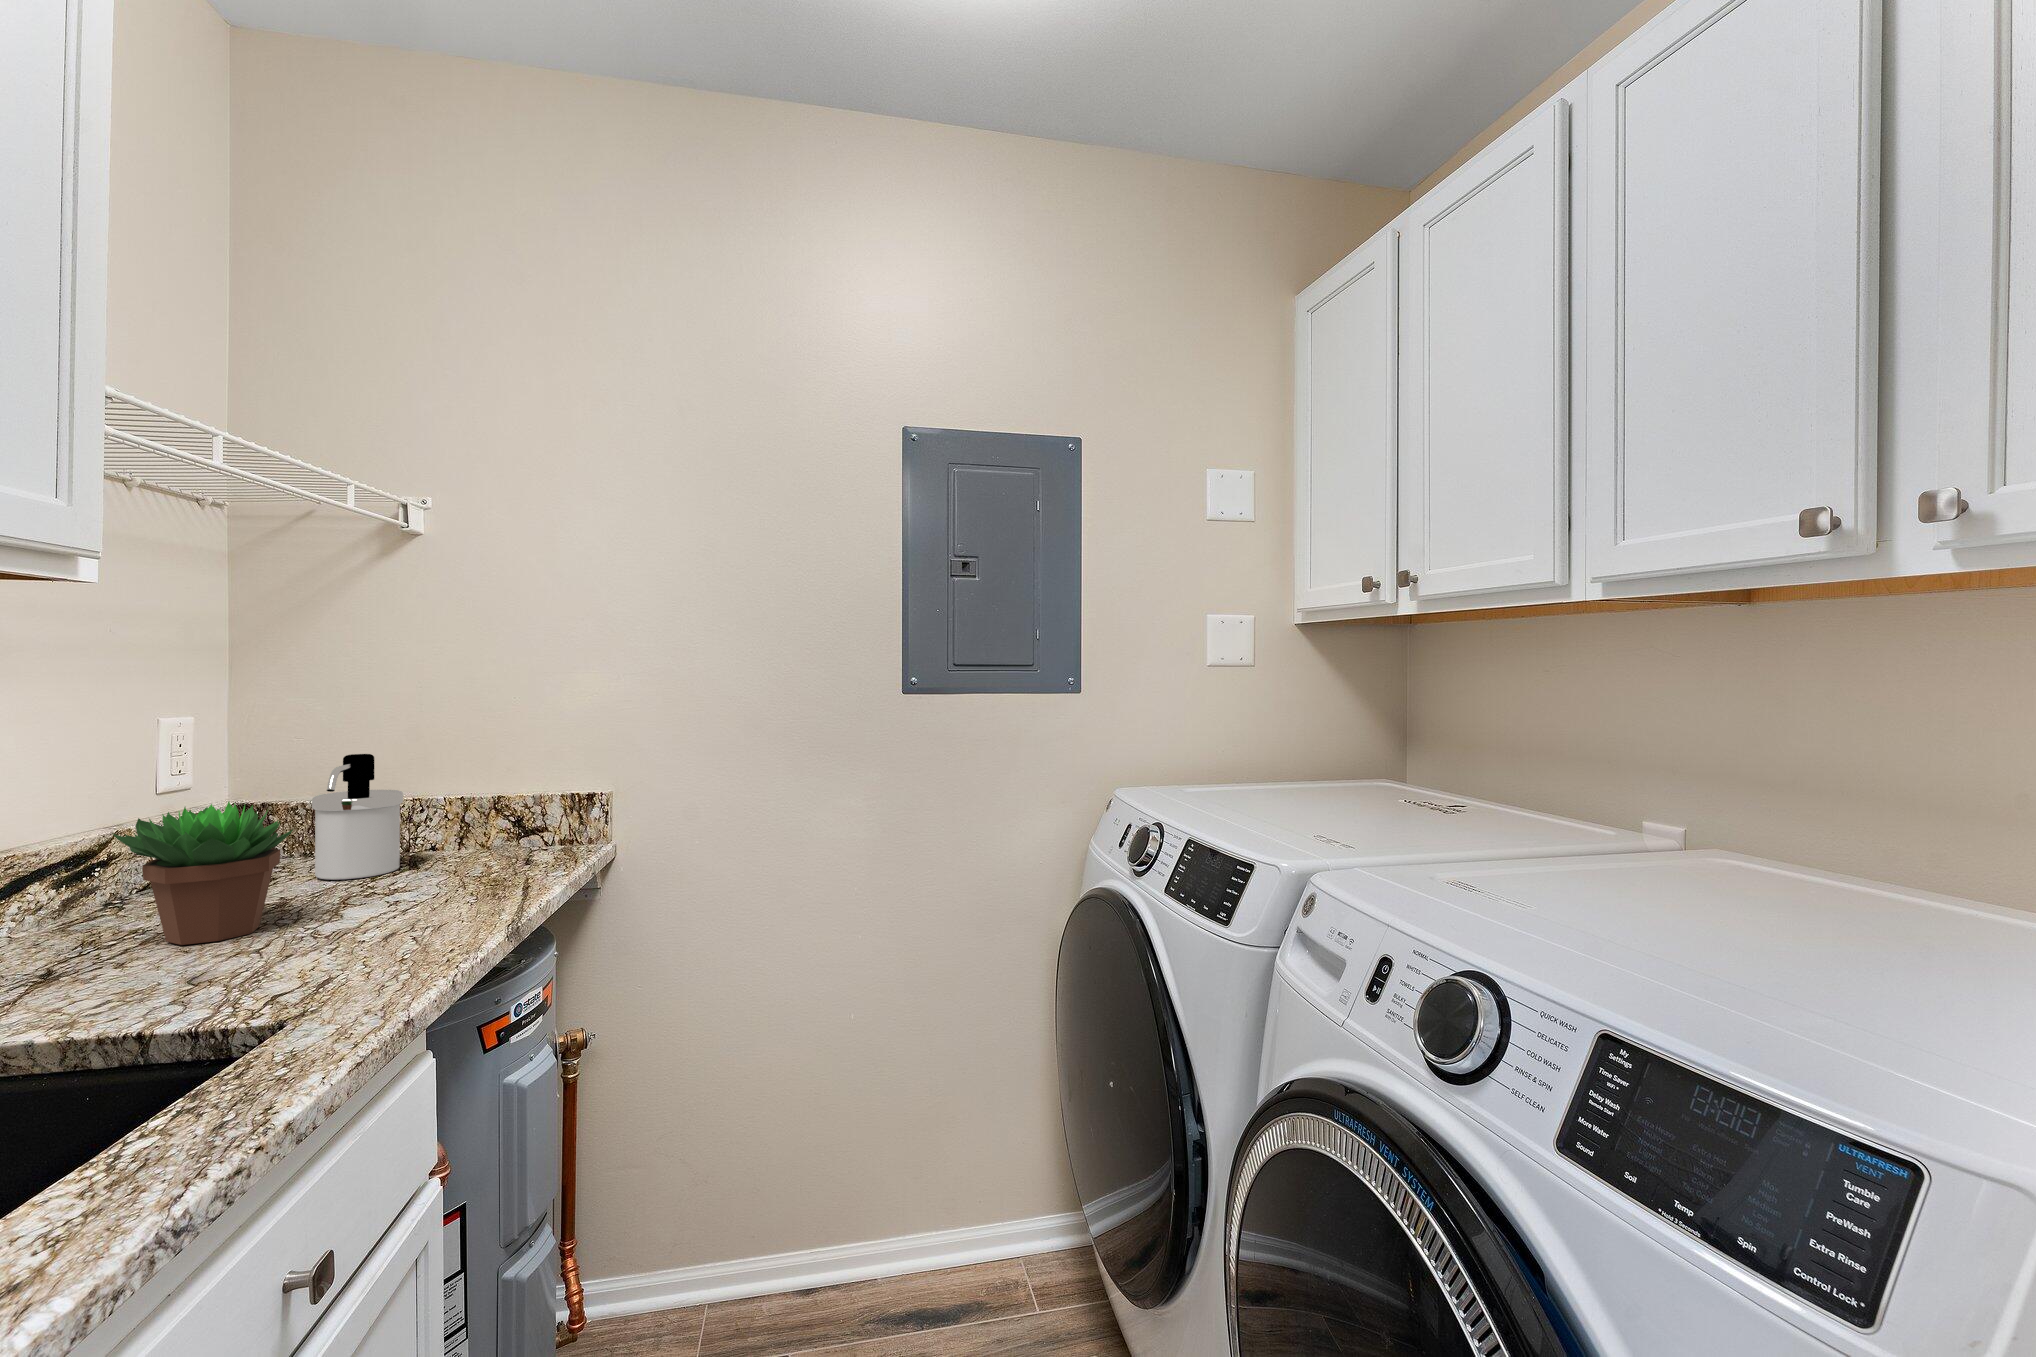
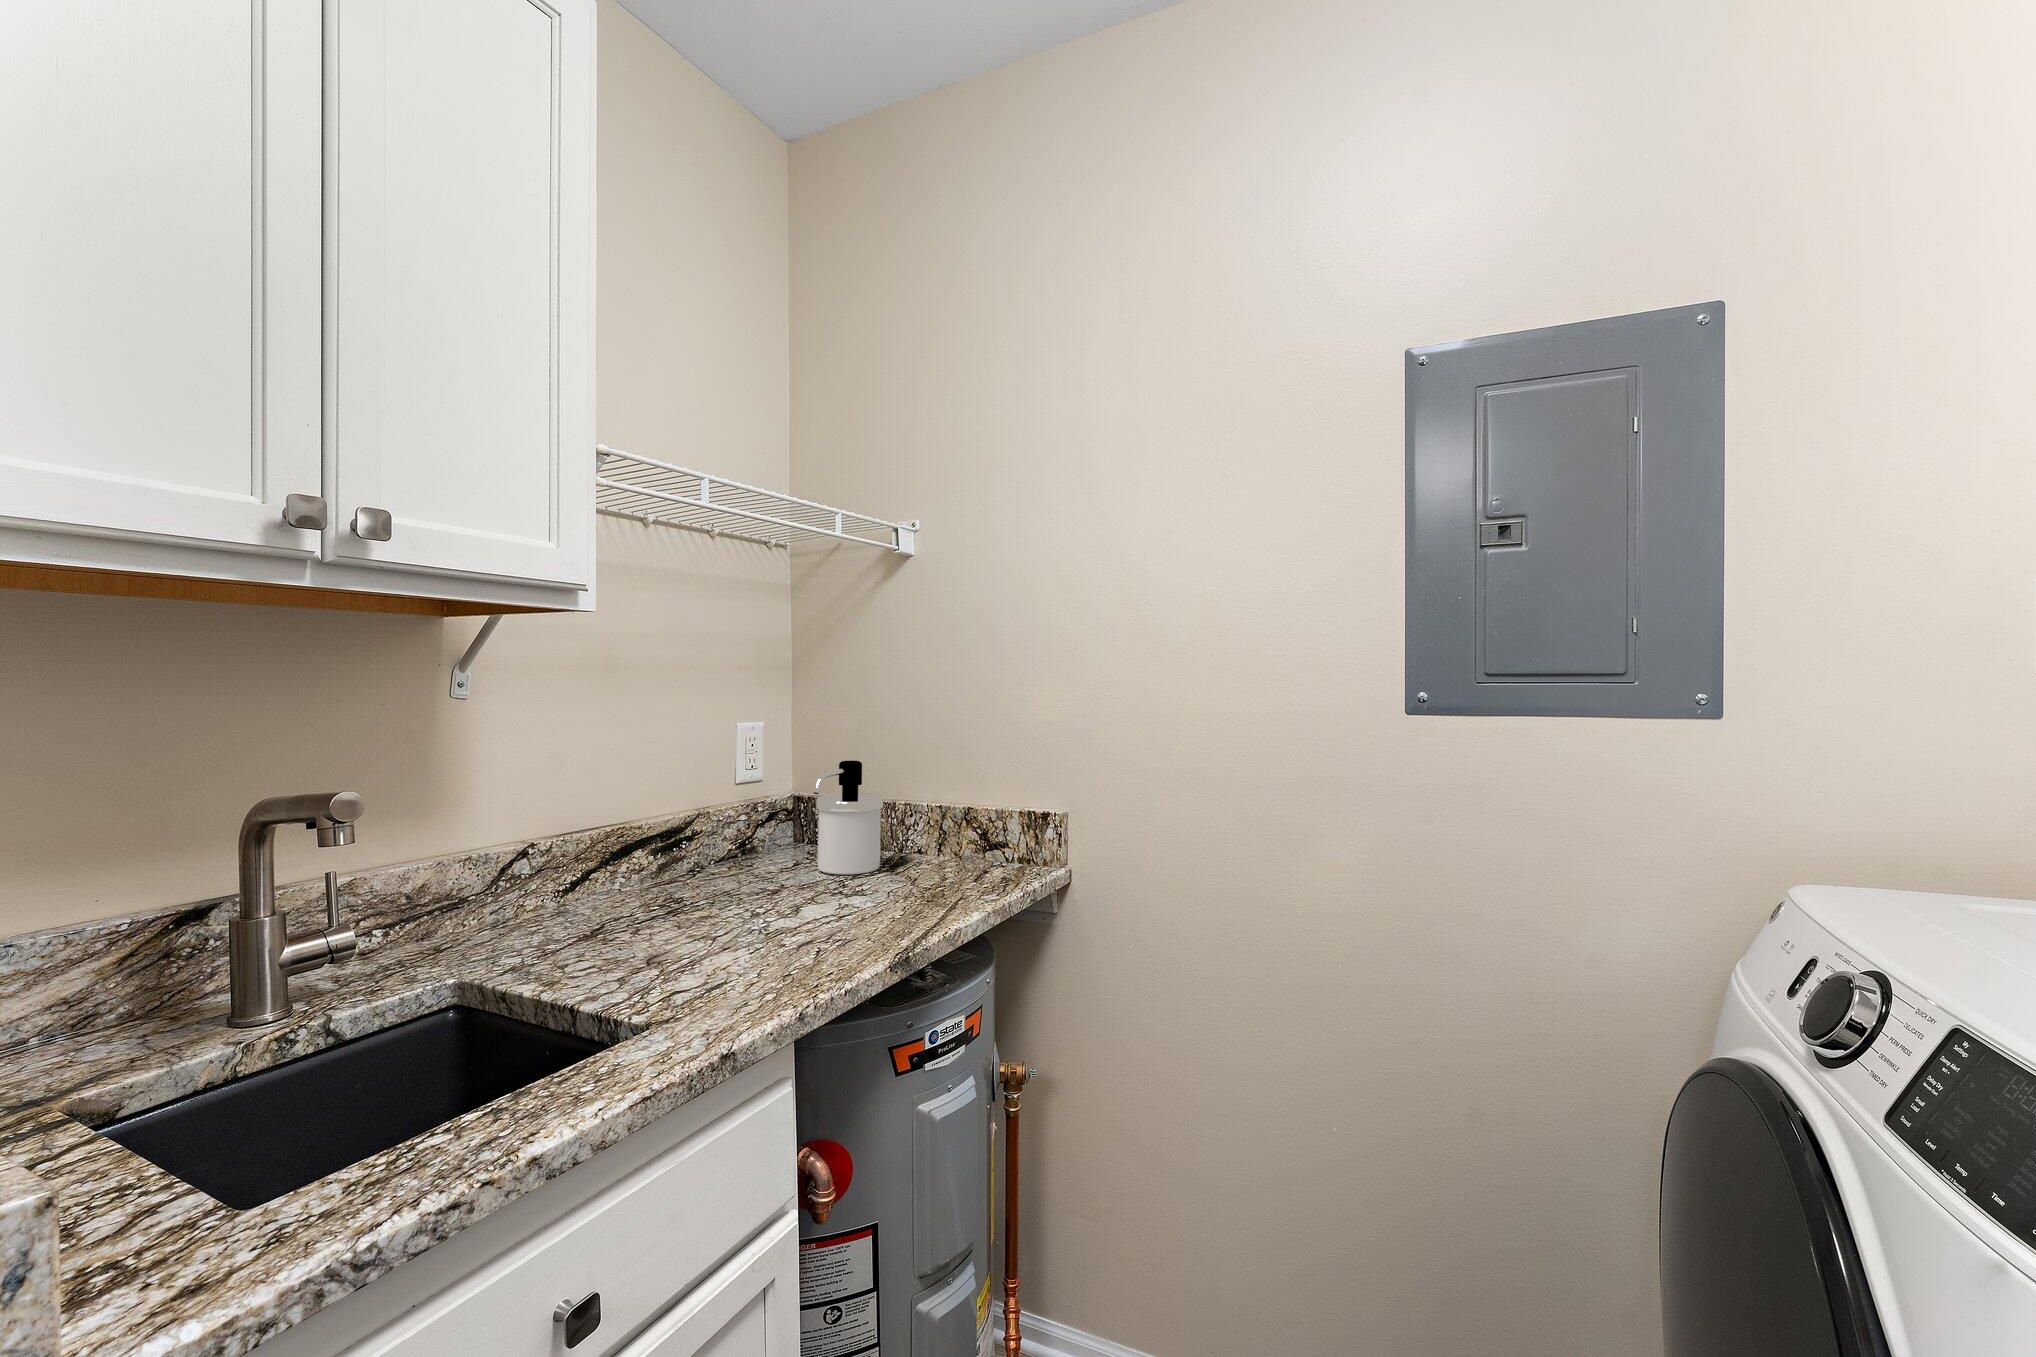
succulent plant: present [112,801,293,945] -> none [645,798,765,921]

